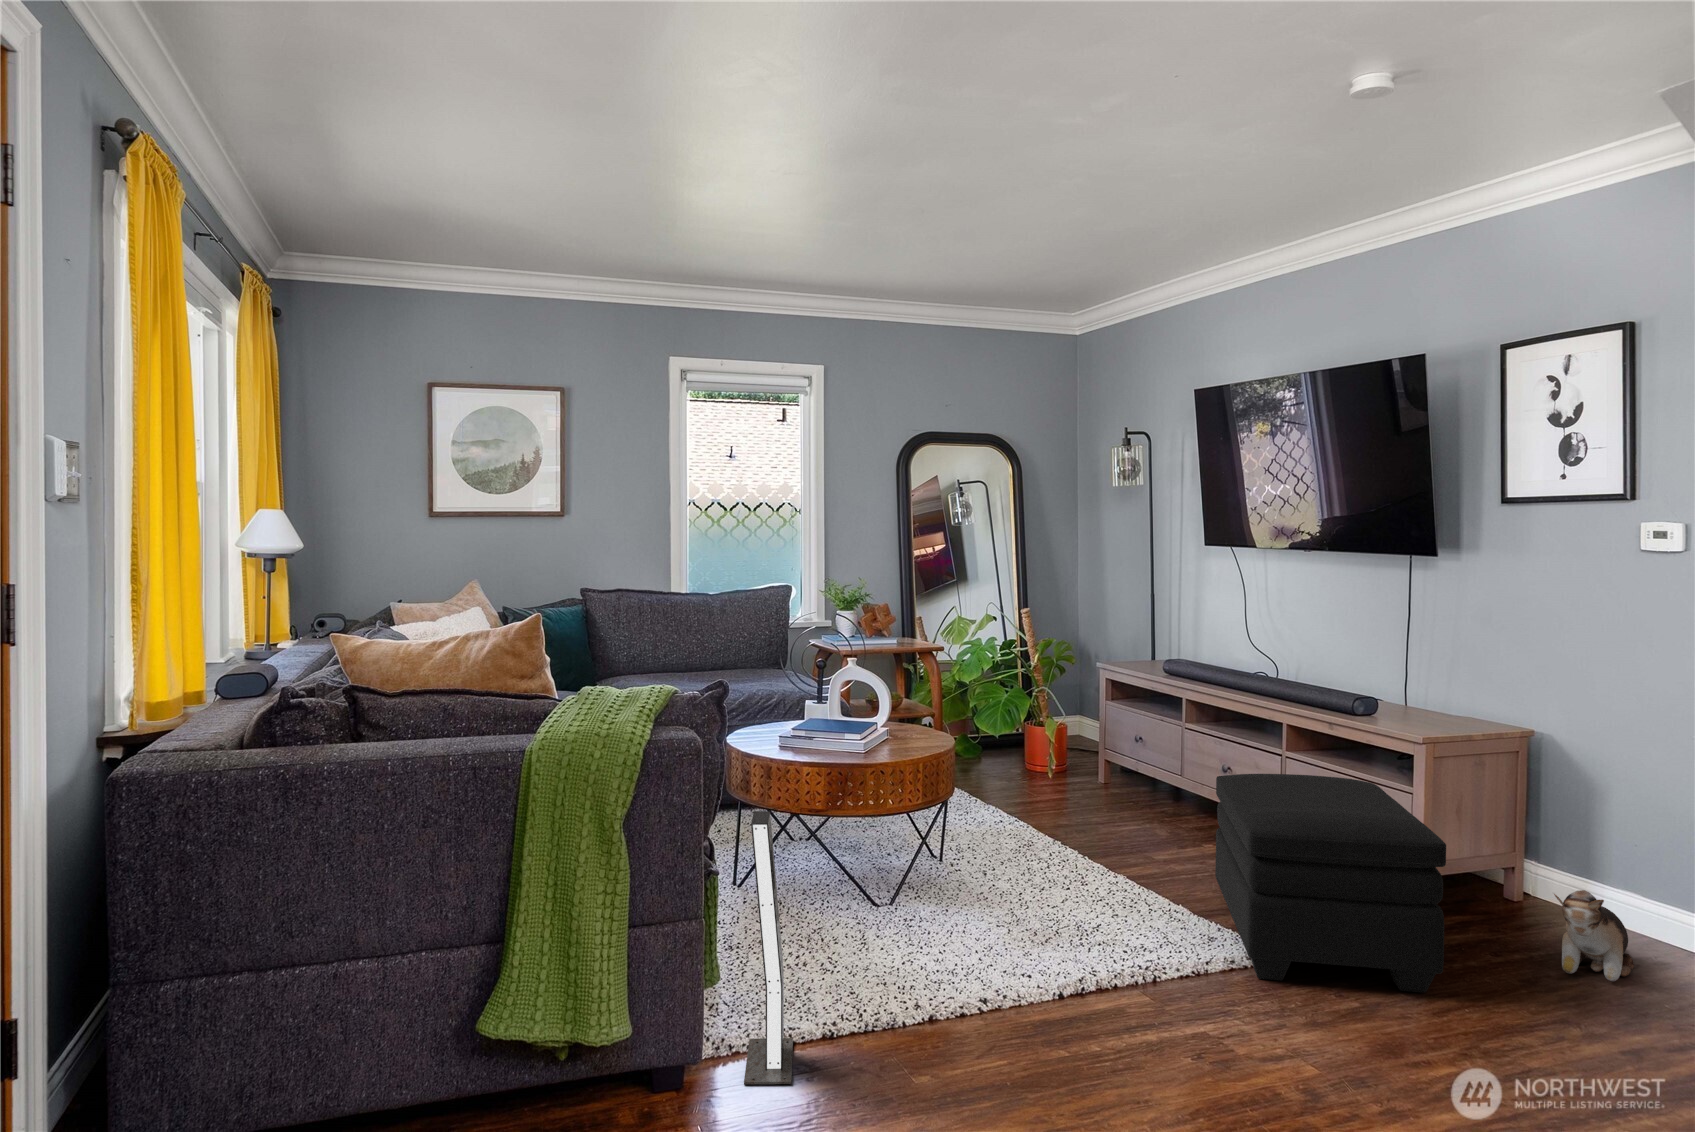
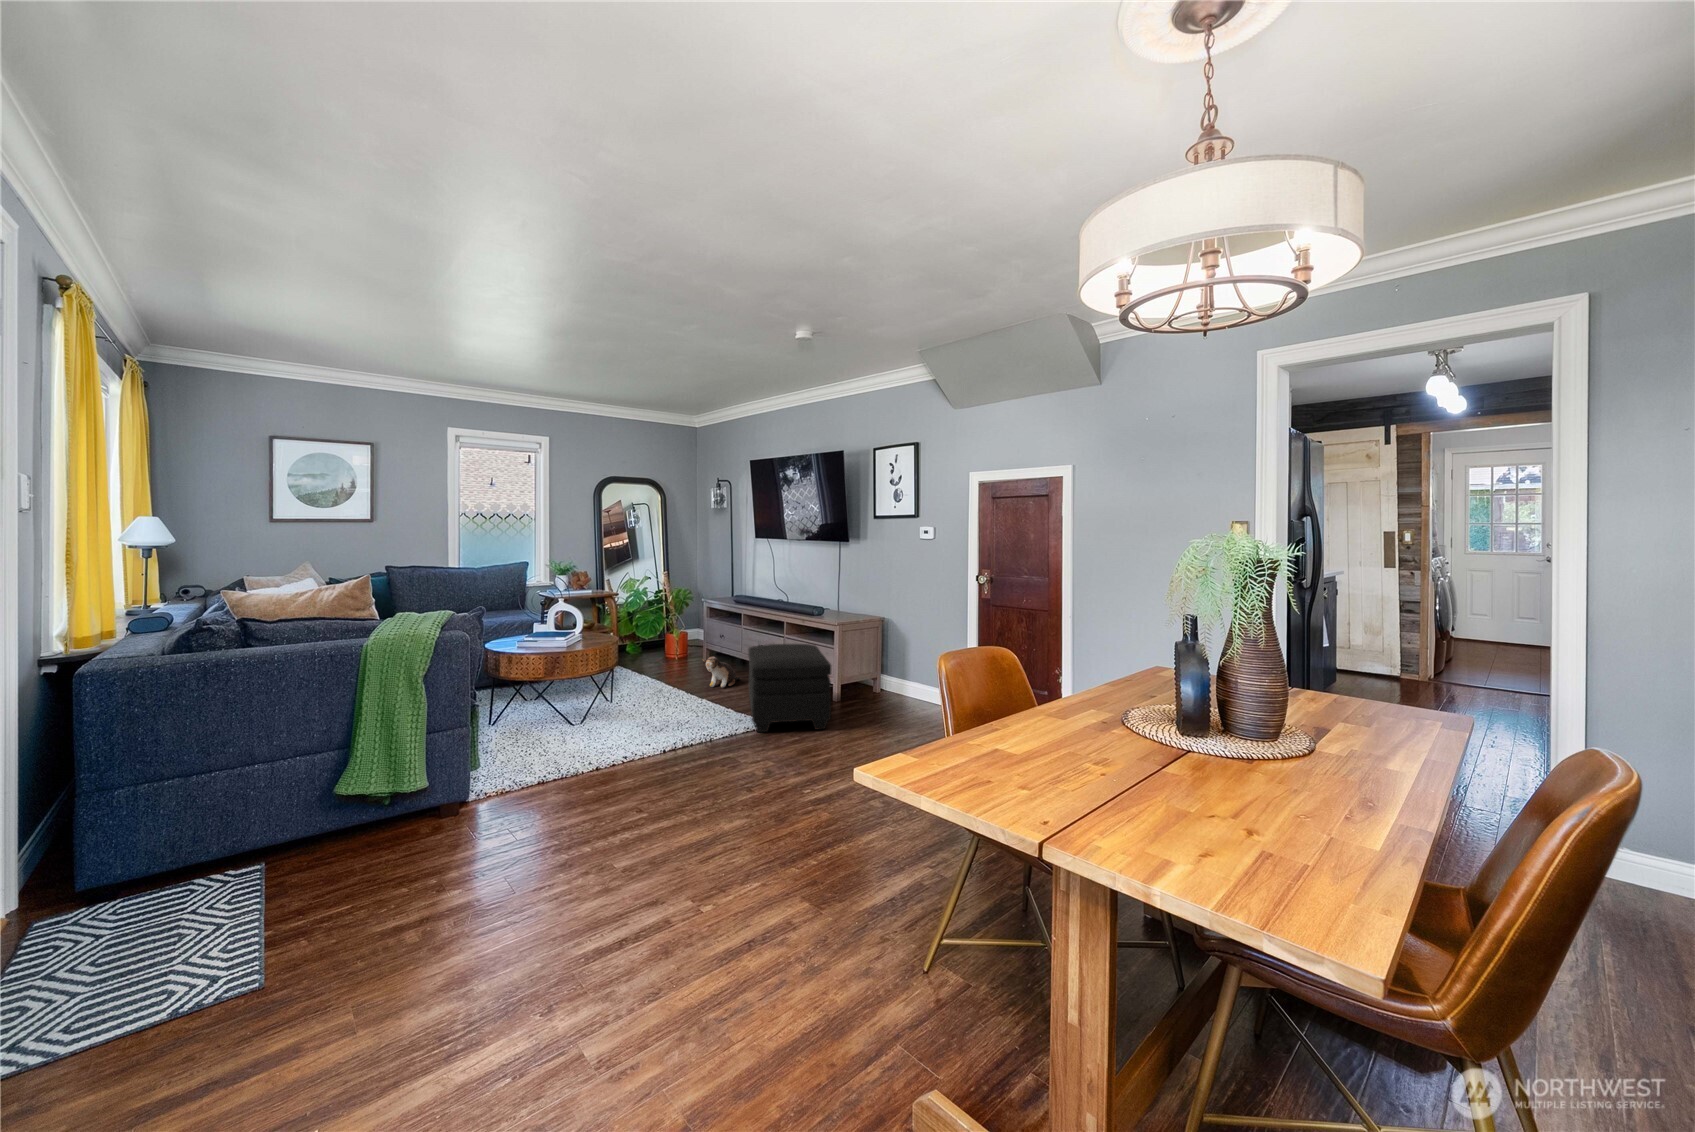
speaker: present [744,811,793,1084] -> none [495,672,523,804]
plush toy: present [1554,890,1634,981] -> present [702,657,740,687]

